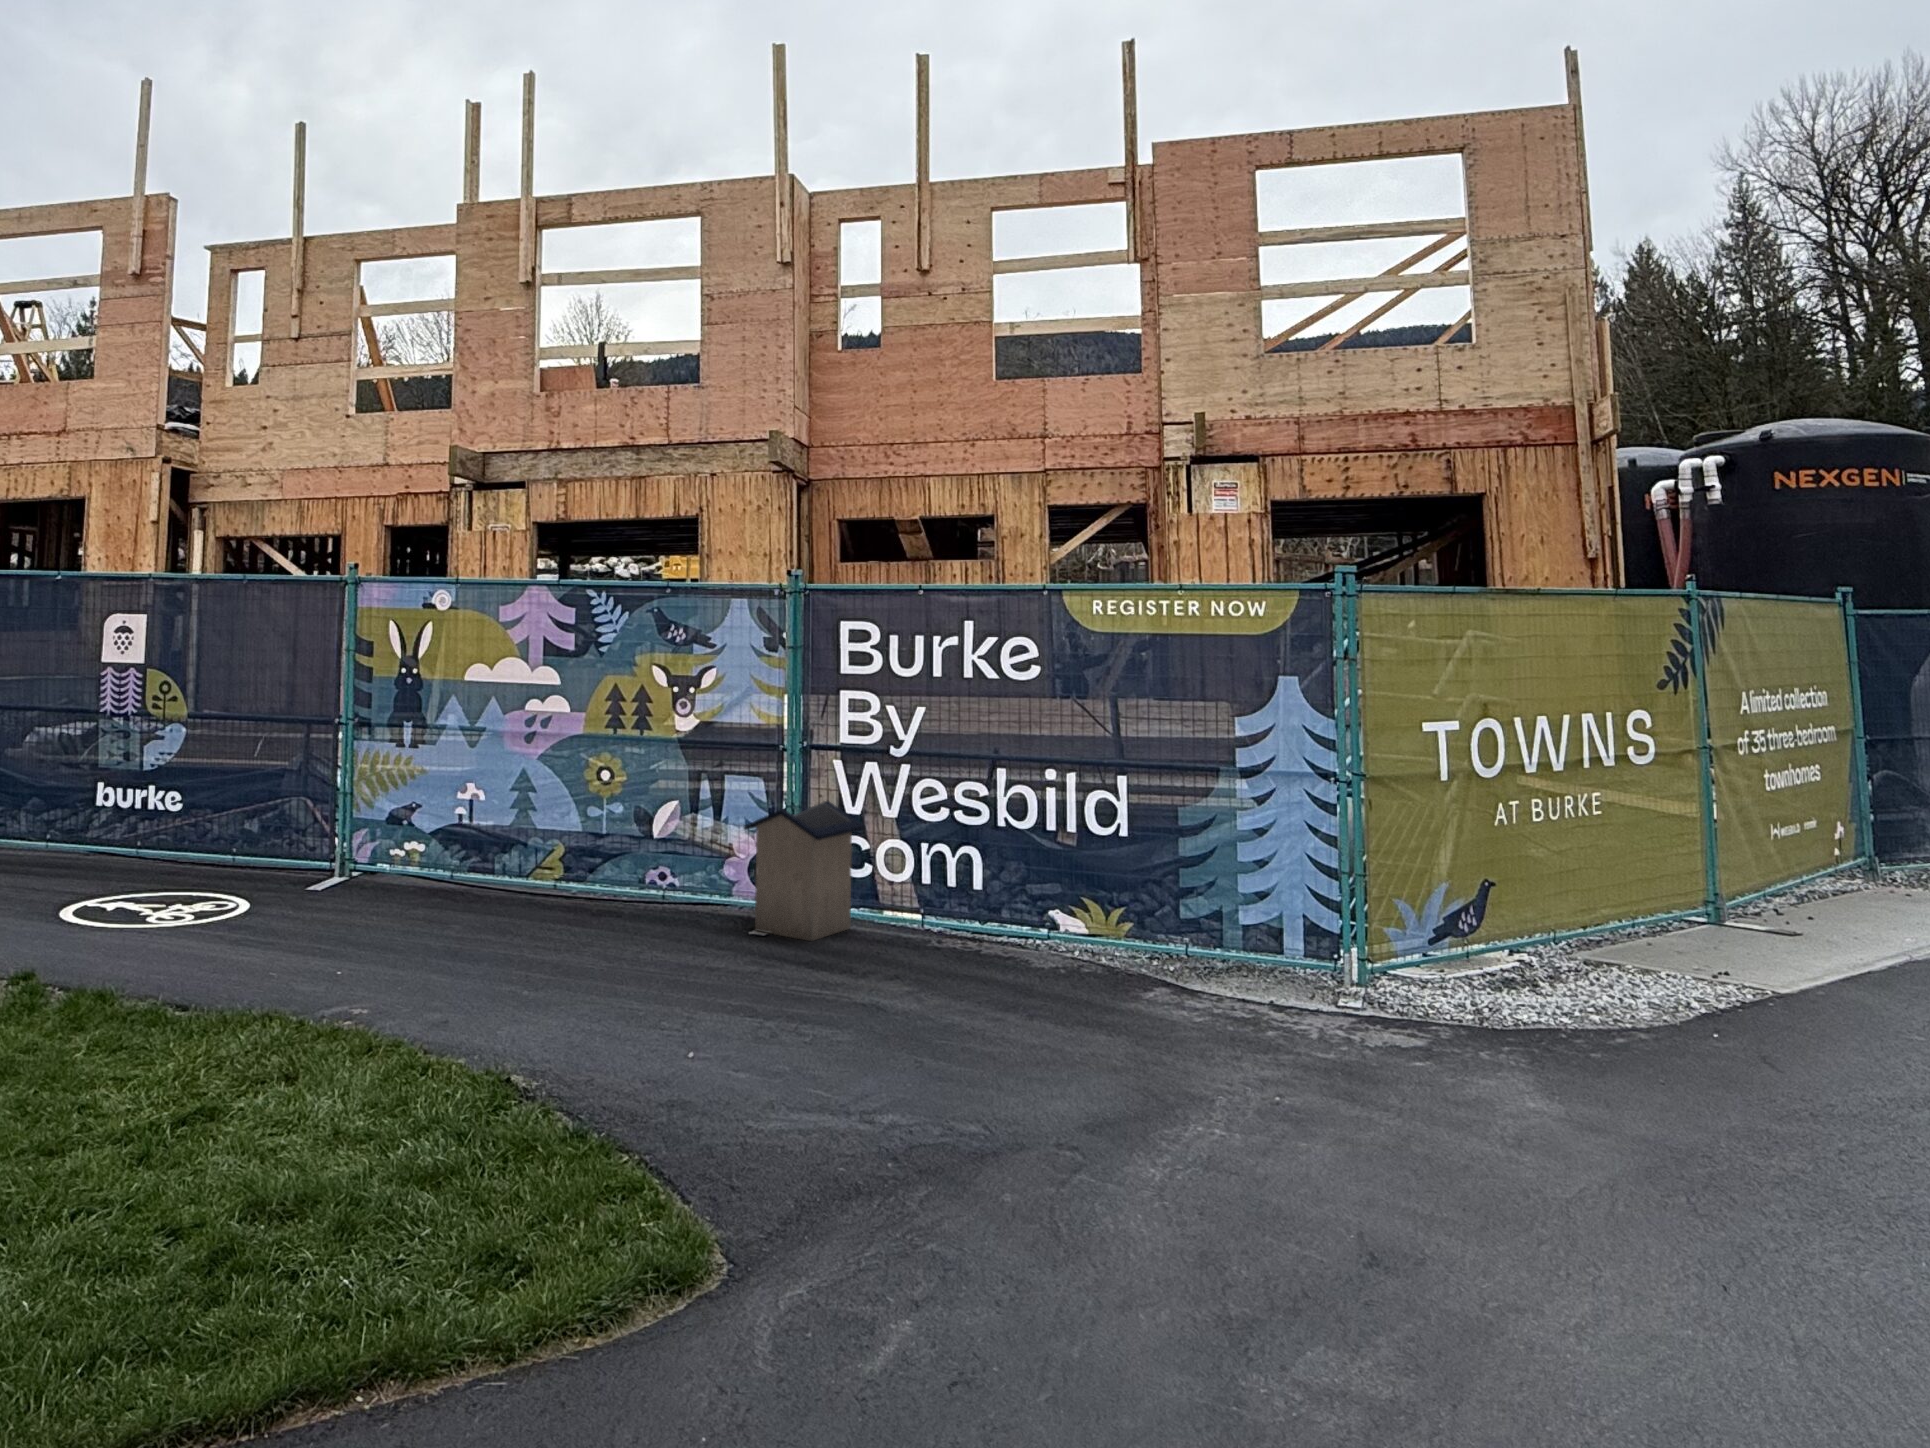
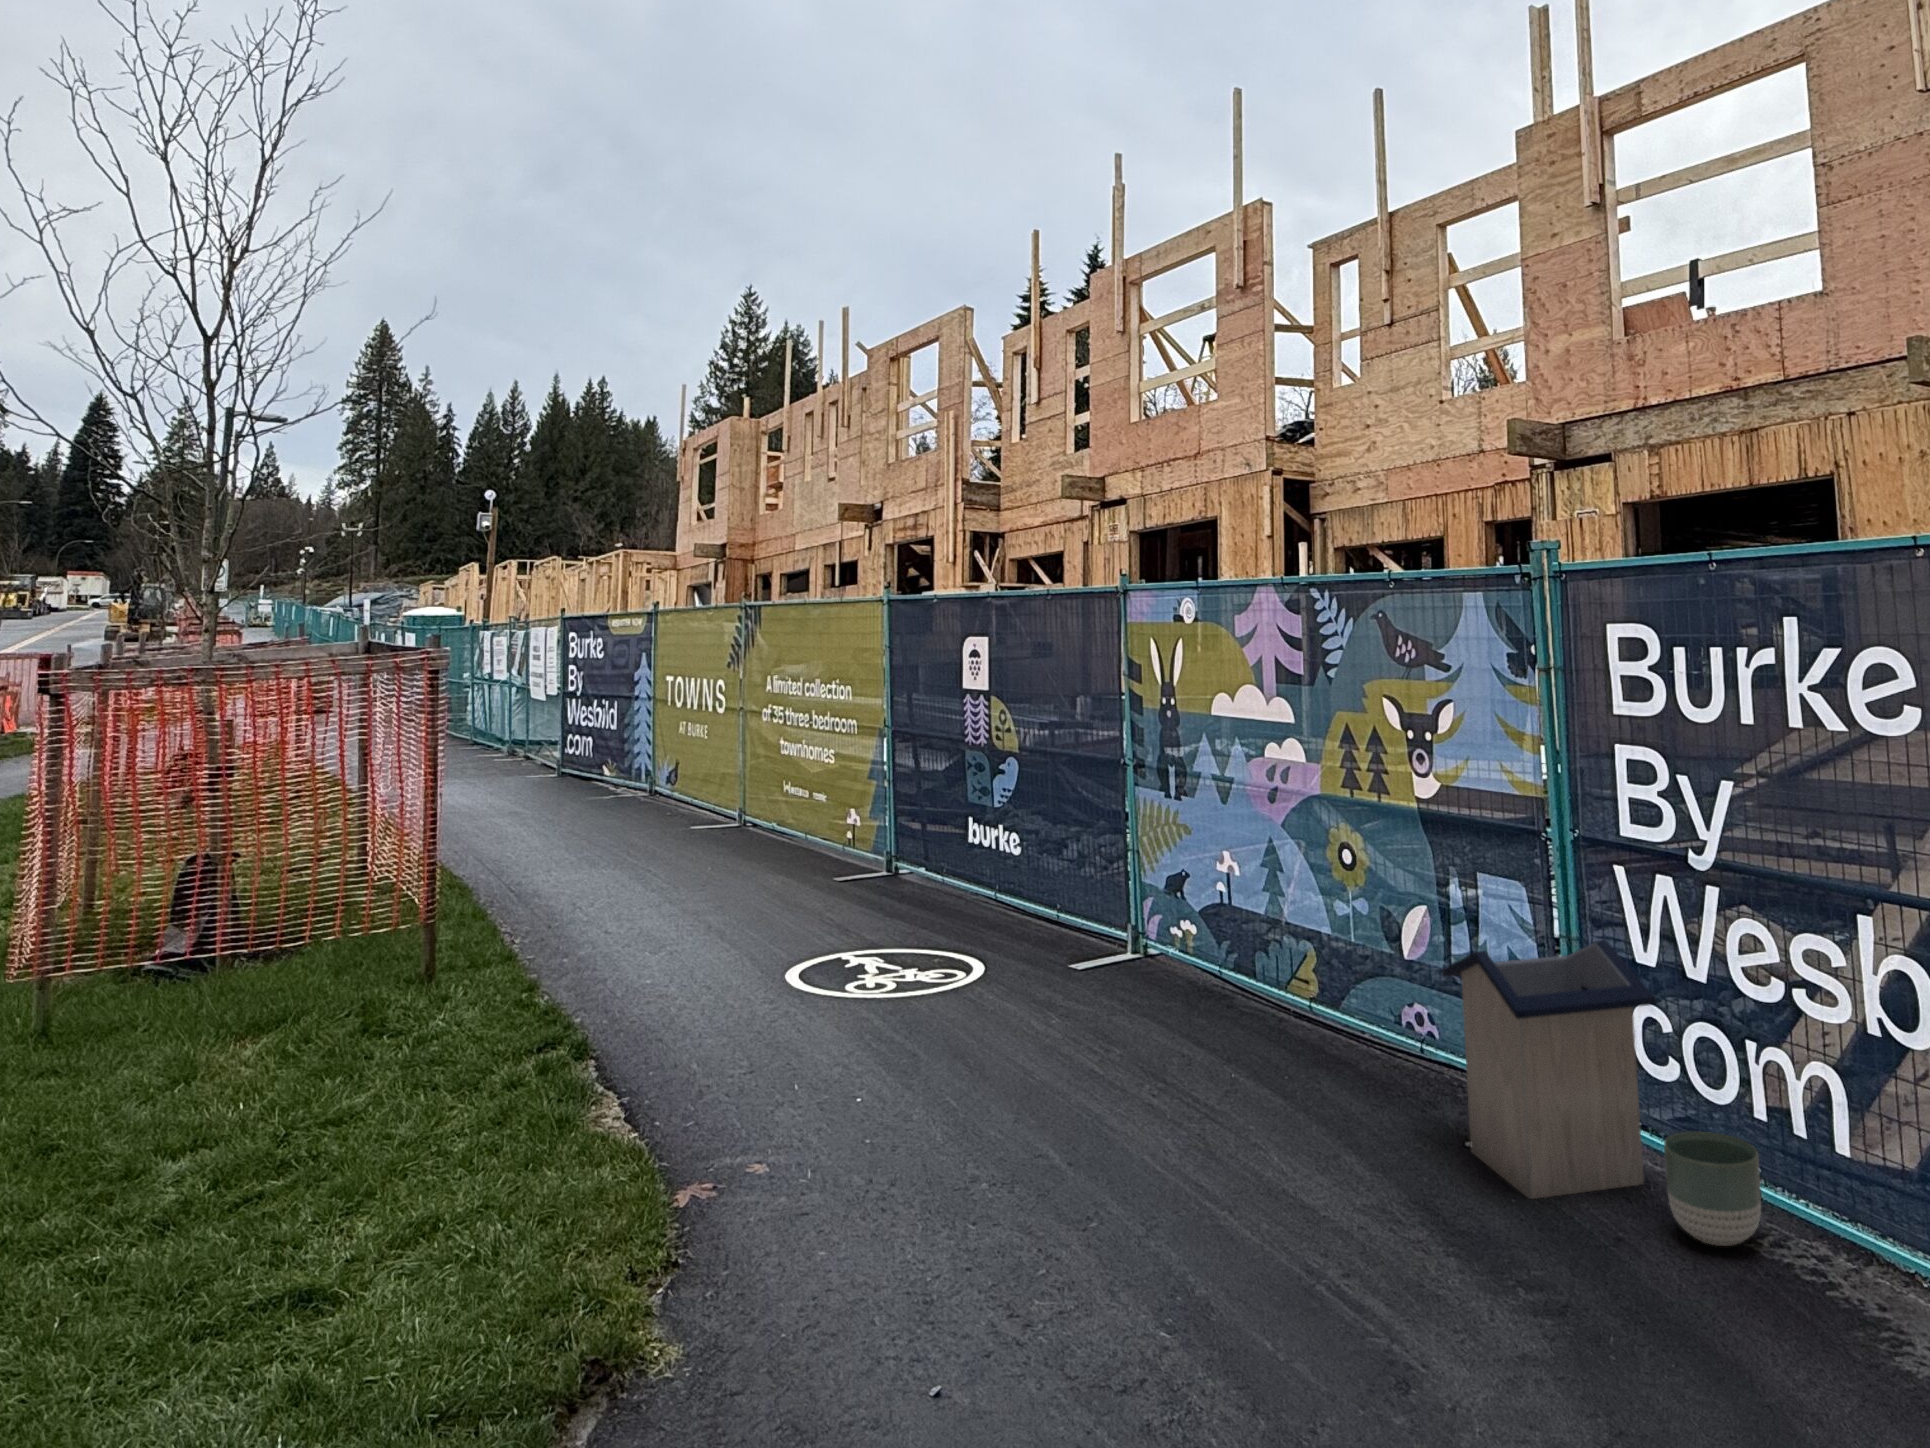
planter: none [885,889,930,941] -> present [1664,1132,1761,1246]

